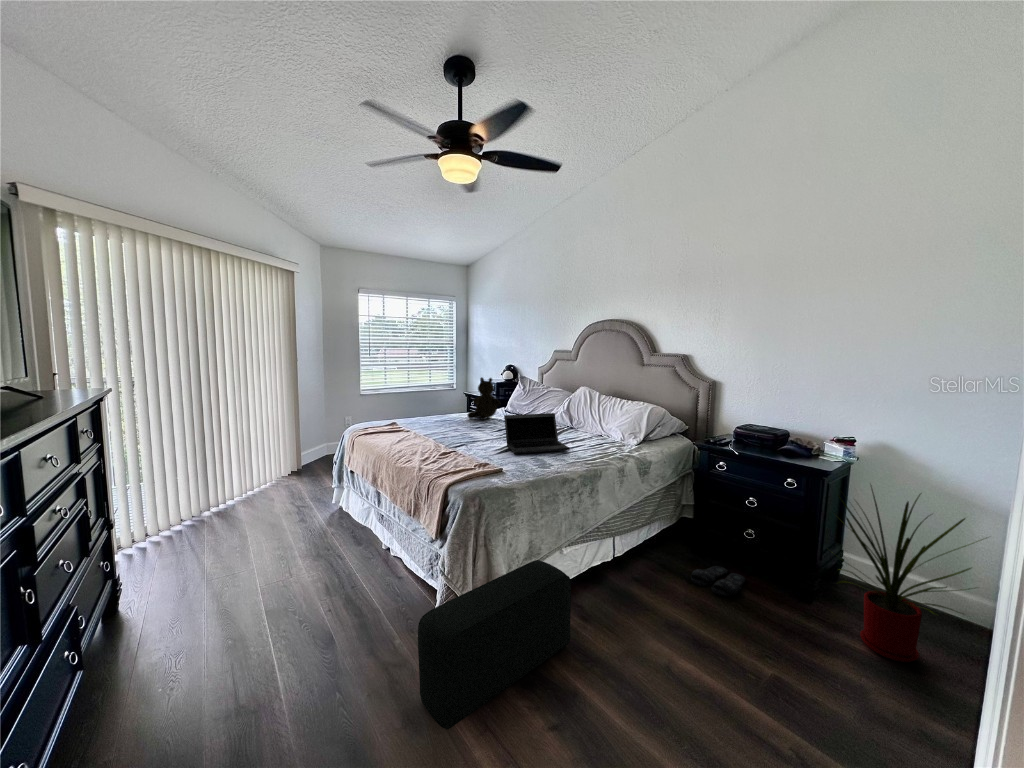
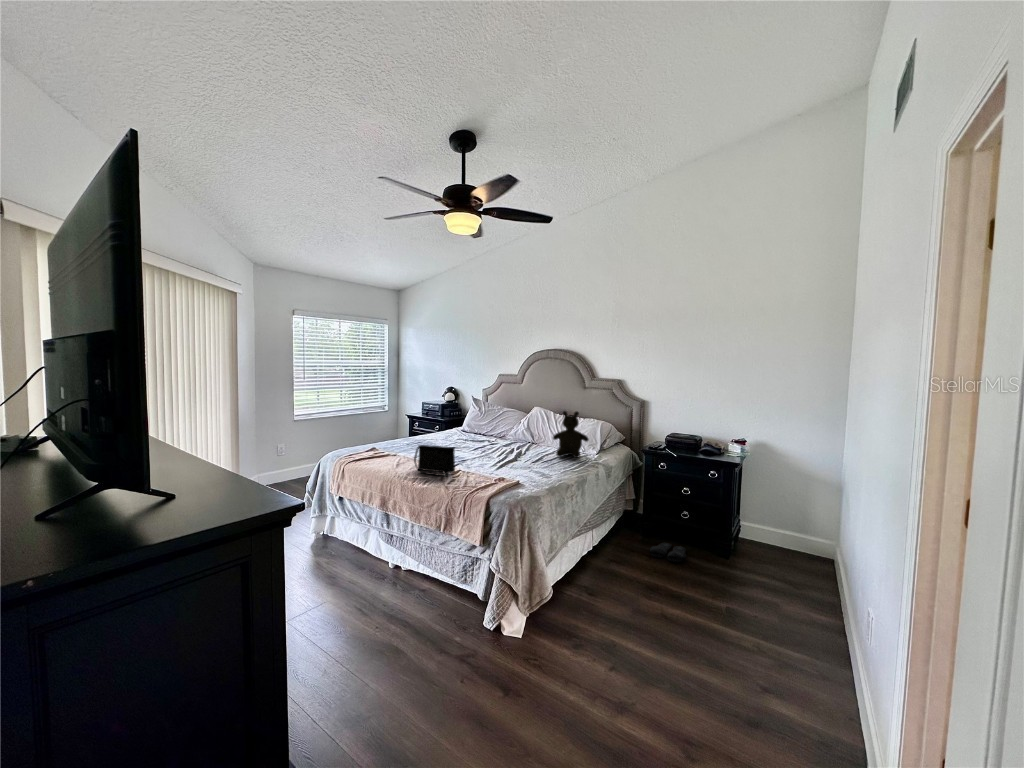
teddy bear: present [467,377,501,420] -> present [553,411,589,458]
laptop: present [504,413,570,454] -> none [493,431,552,468]
handbag: none [401,422,440,456] -> present [414,445,455,475]
house plant: present [831,485,983,662] -> none [744,469,835,584]
pouf: present [418,560,571,729] -> none [506,551,594,690]

